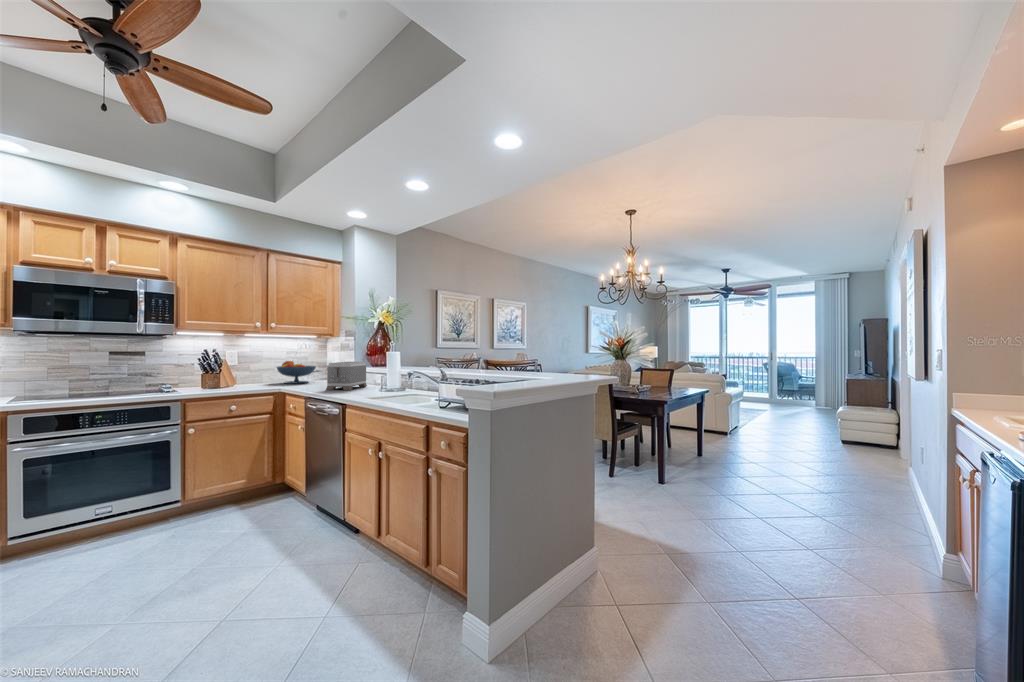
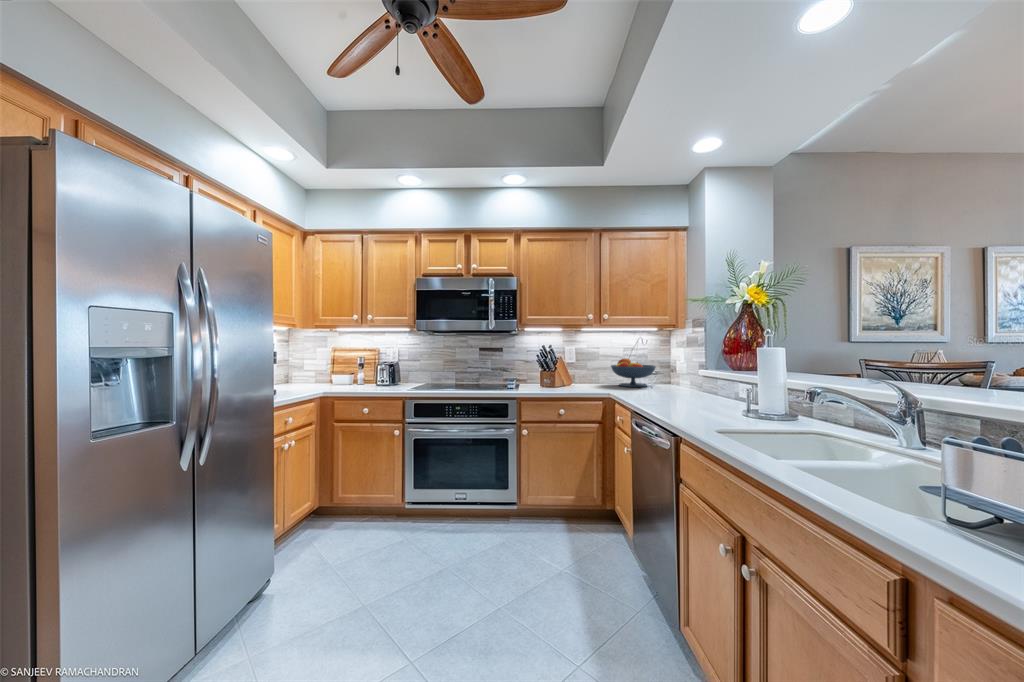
toaster: present [326,362,367,390] -> none [659,363,724,407]

